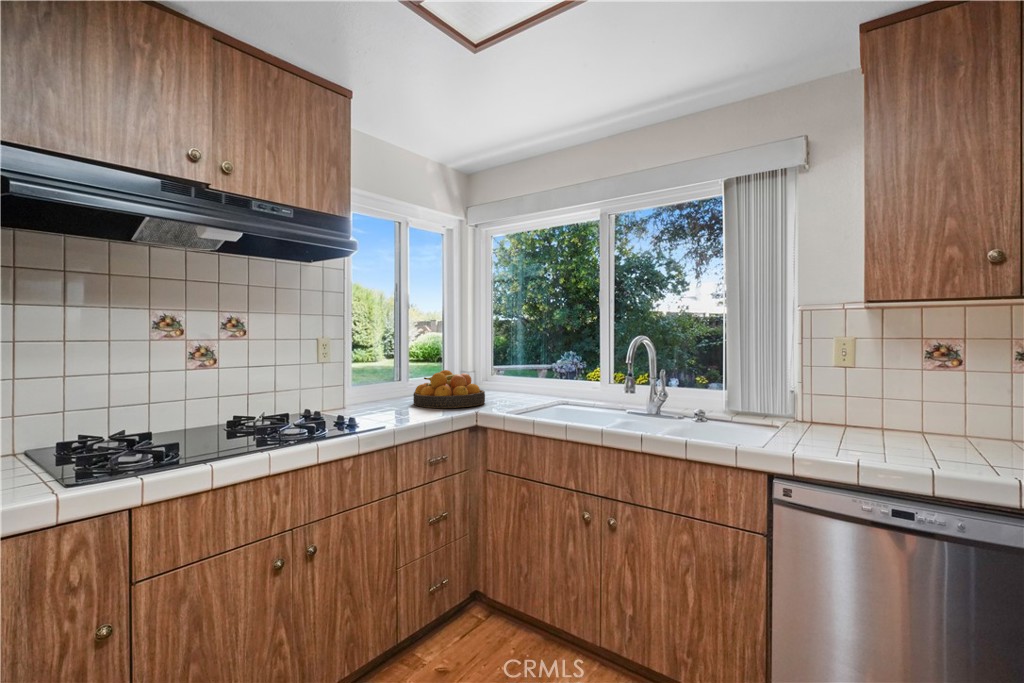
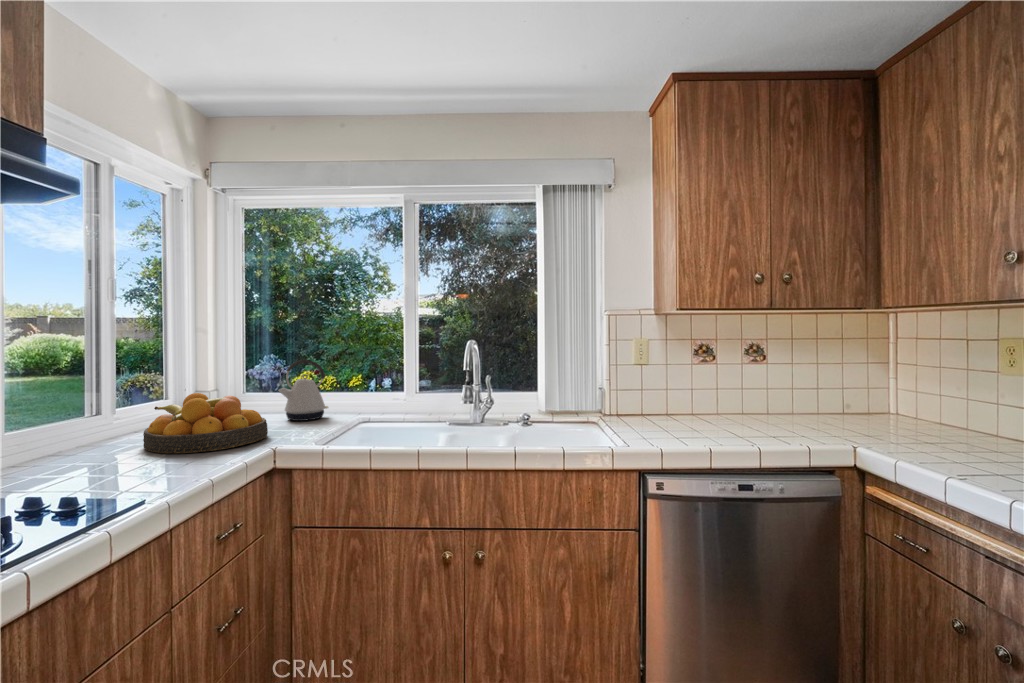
kettle: none [504,351,541,398] -> present [279,360,328,421]

